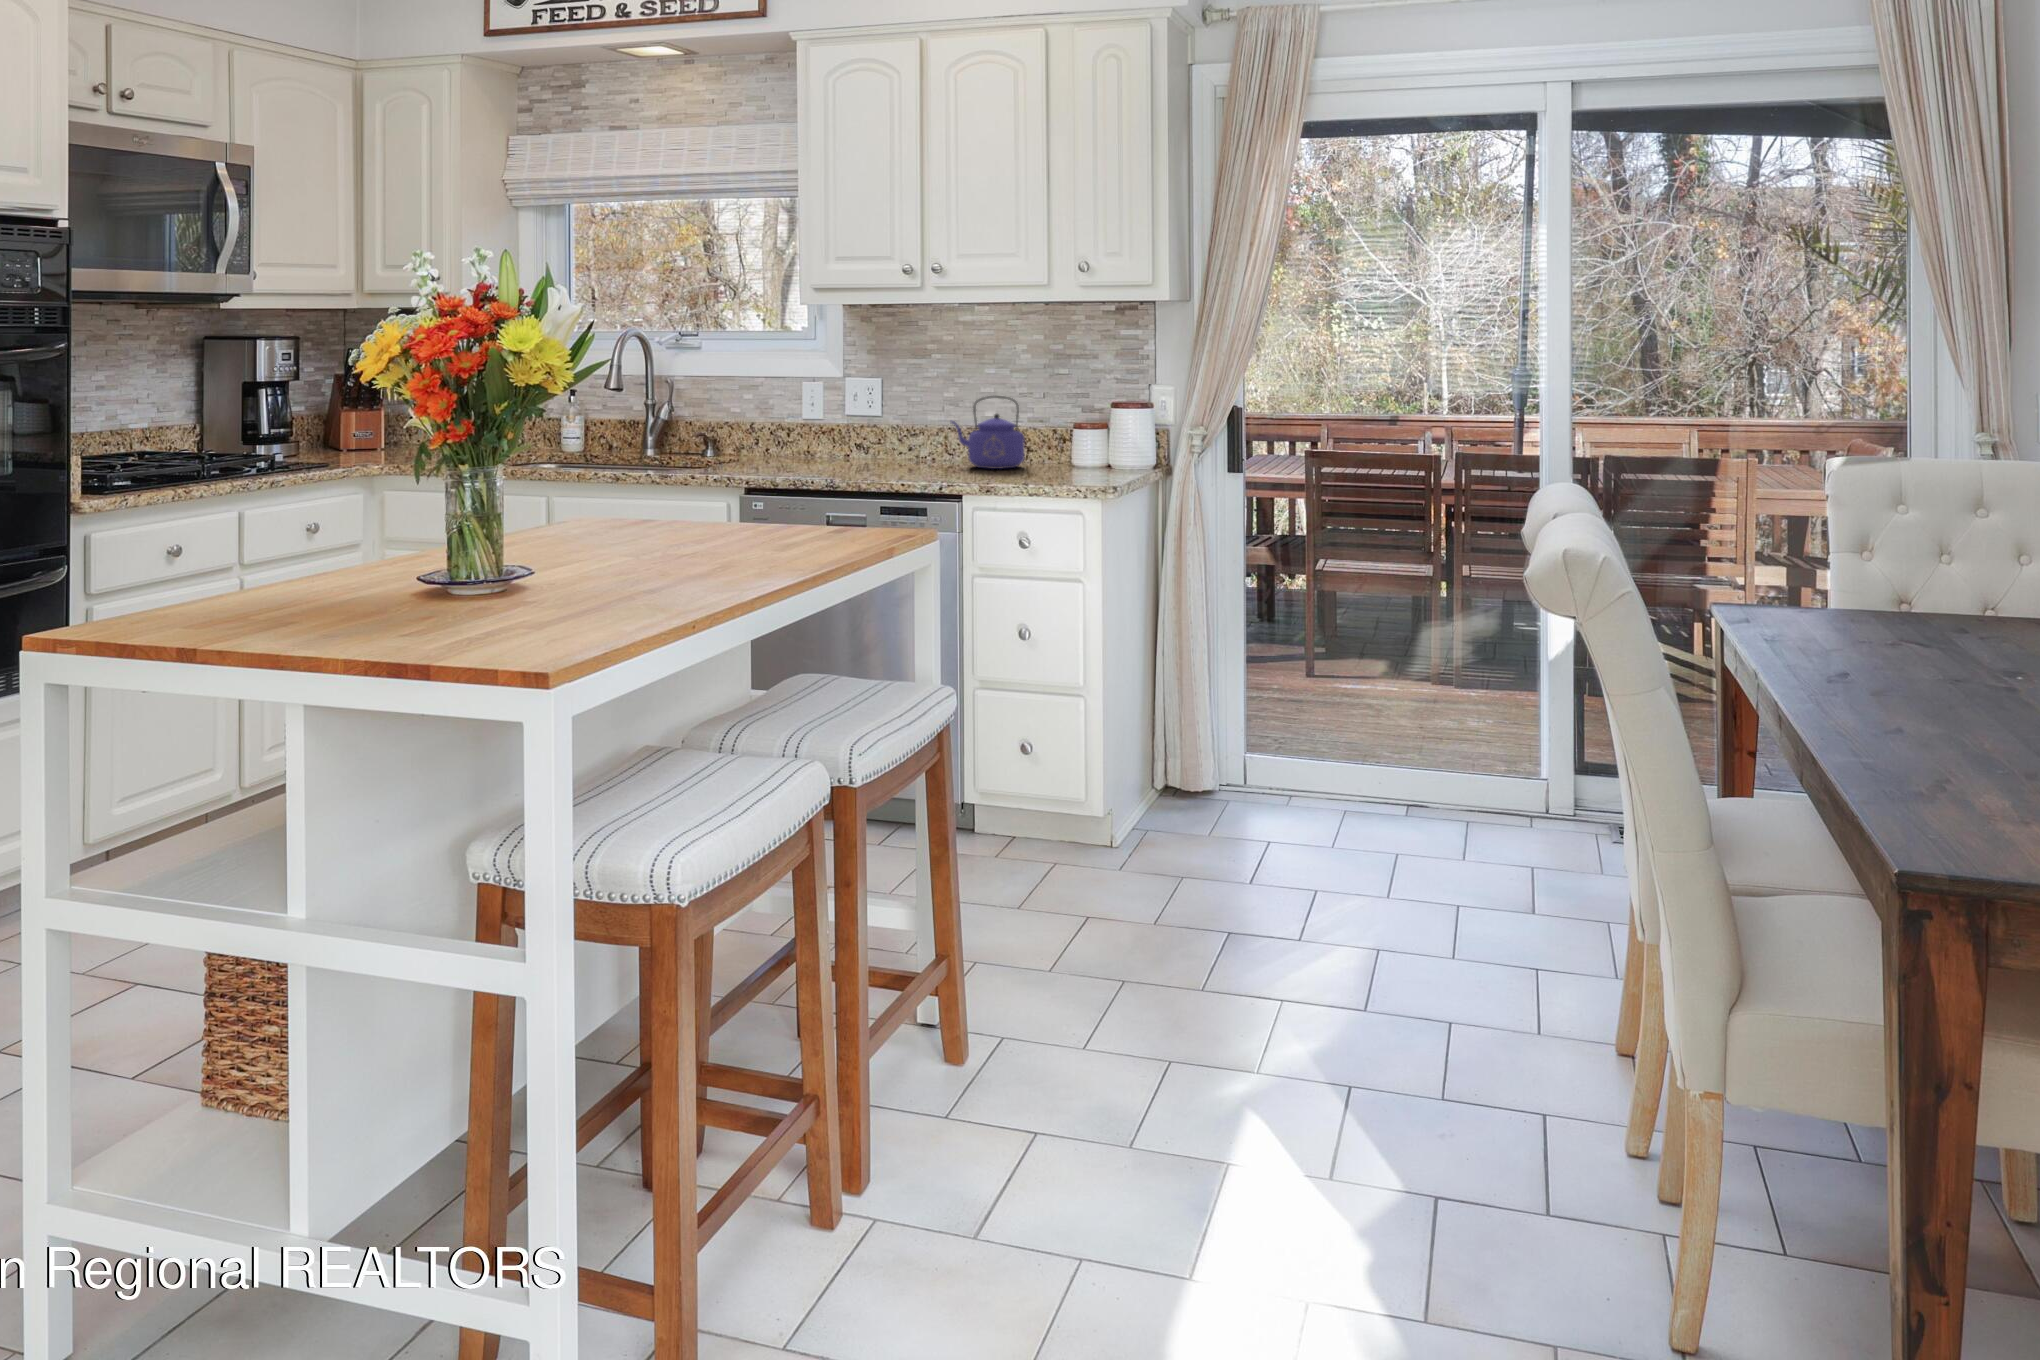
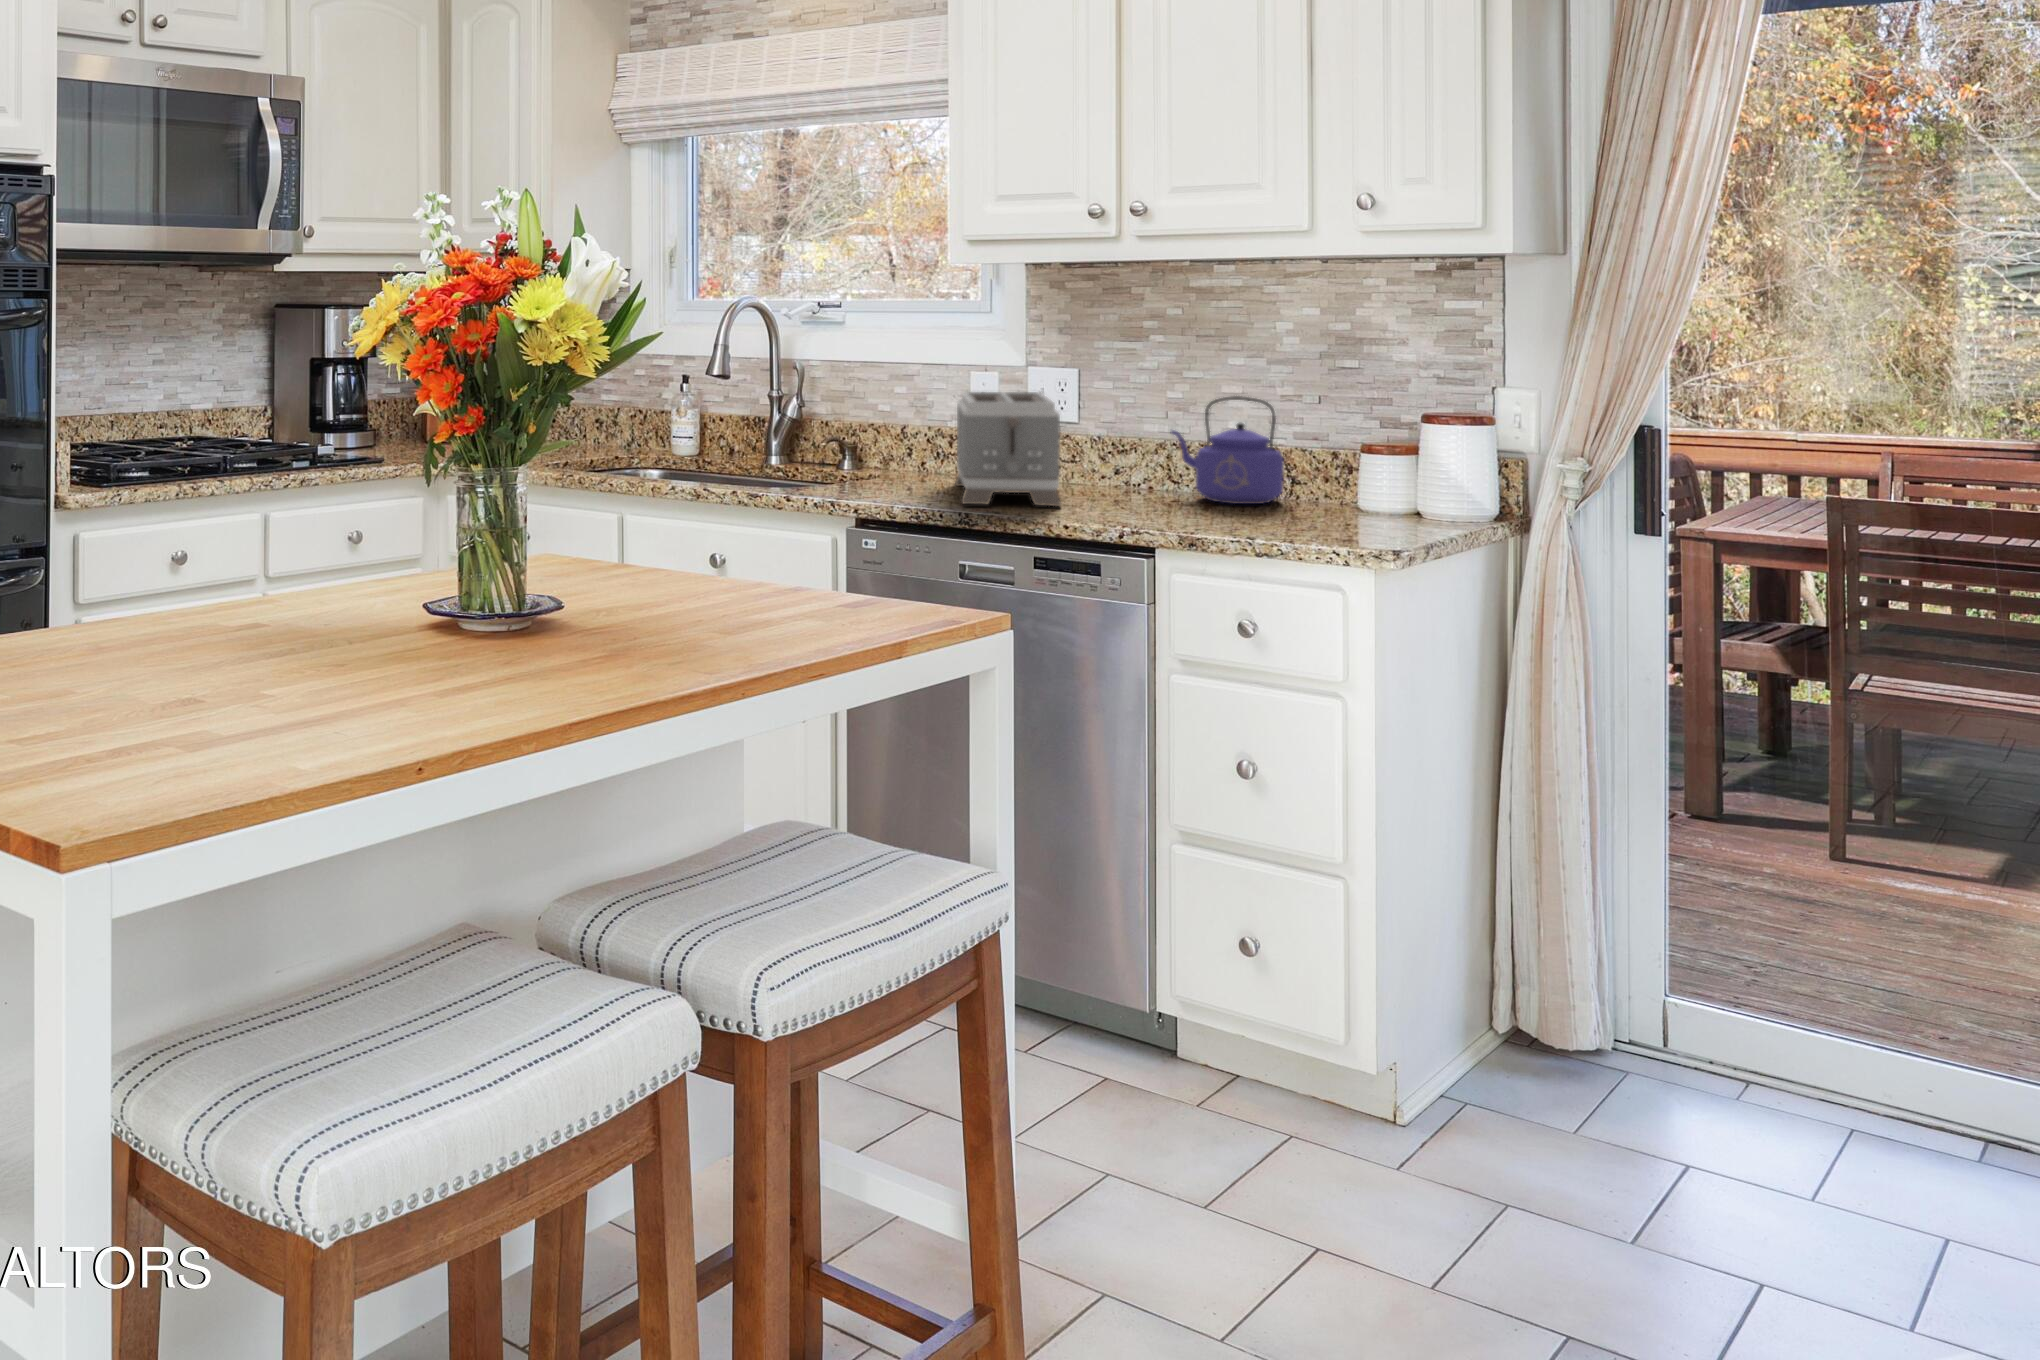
toaster: none [801,398,887,476] -> present [955,392,1061,506]

